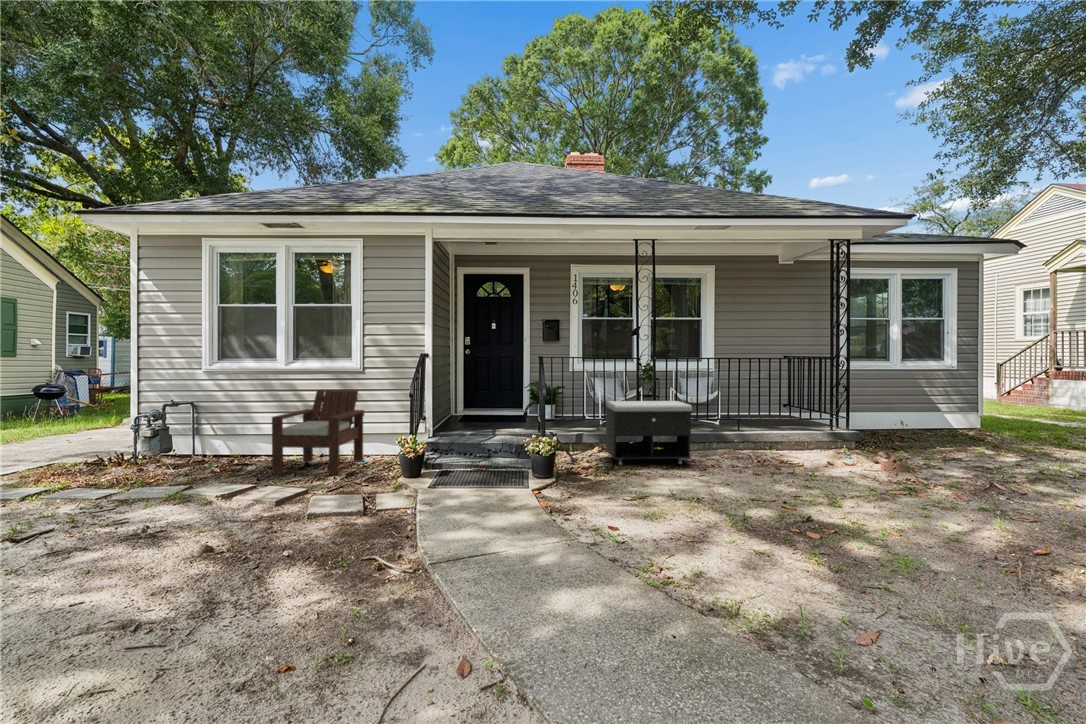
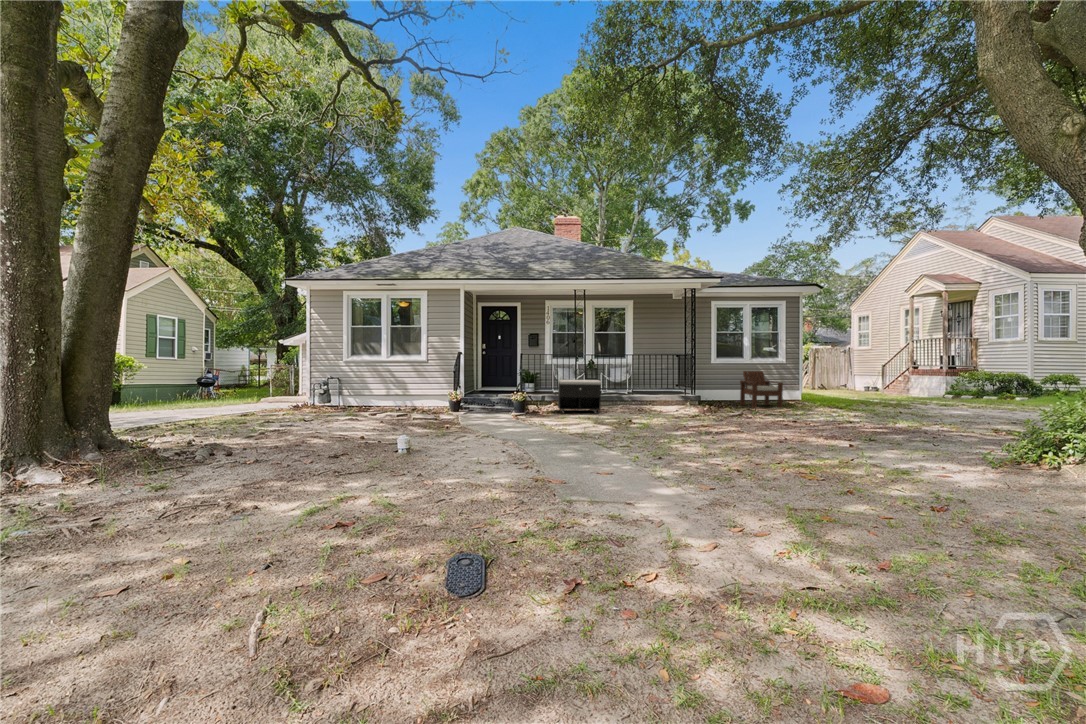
chair: present [272,390,364,475] -> present [740,371,783,408]

